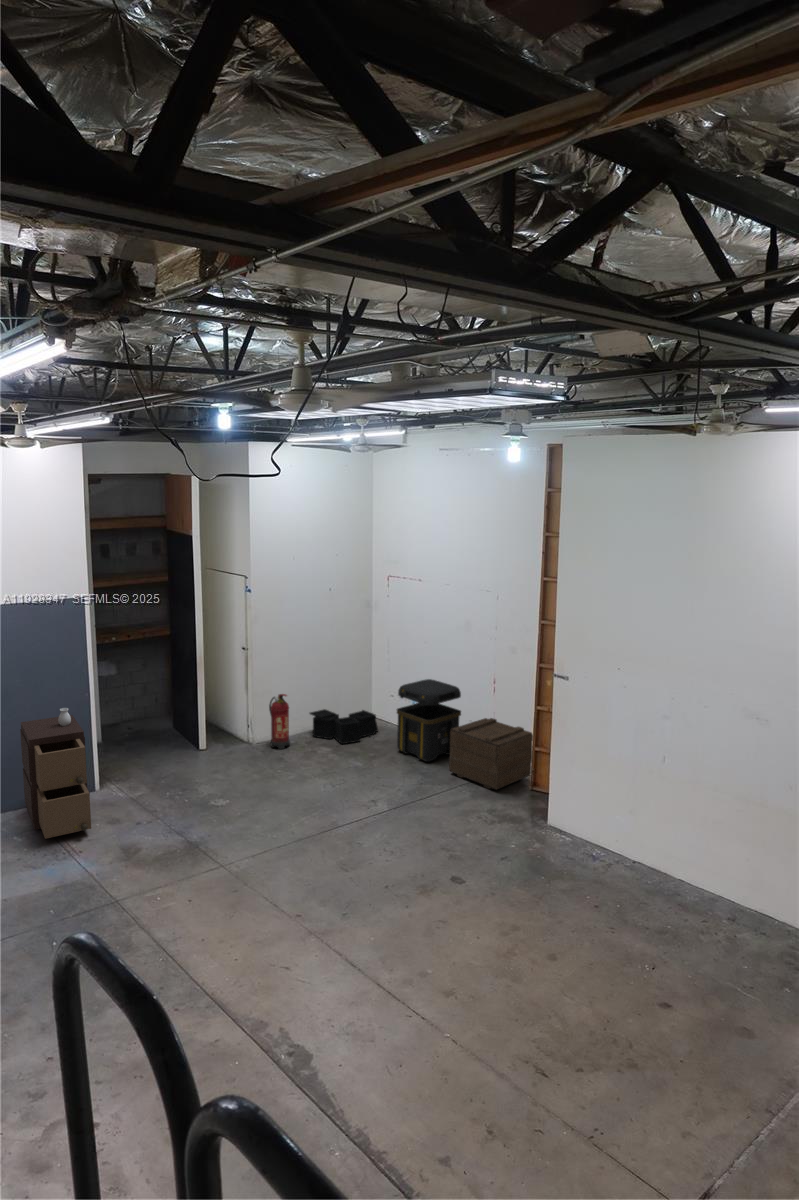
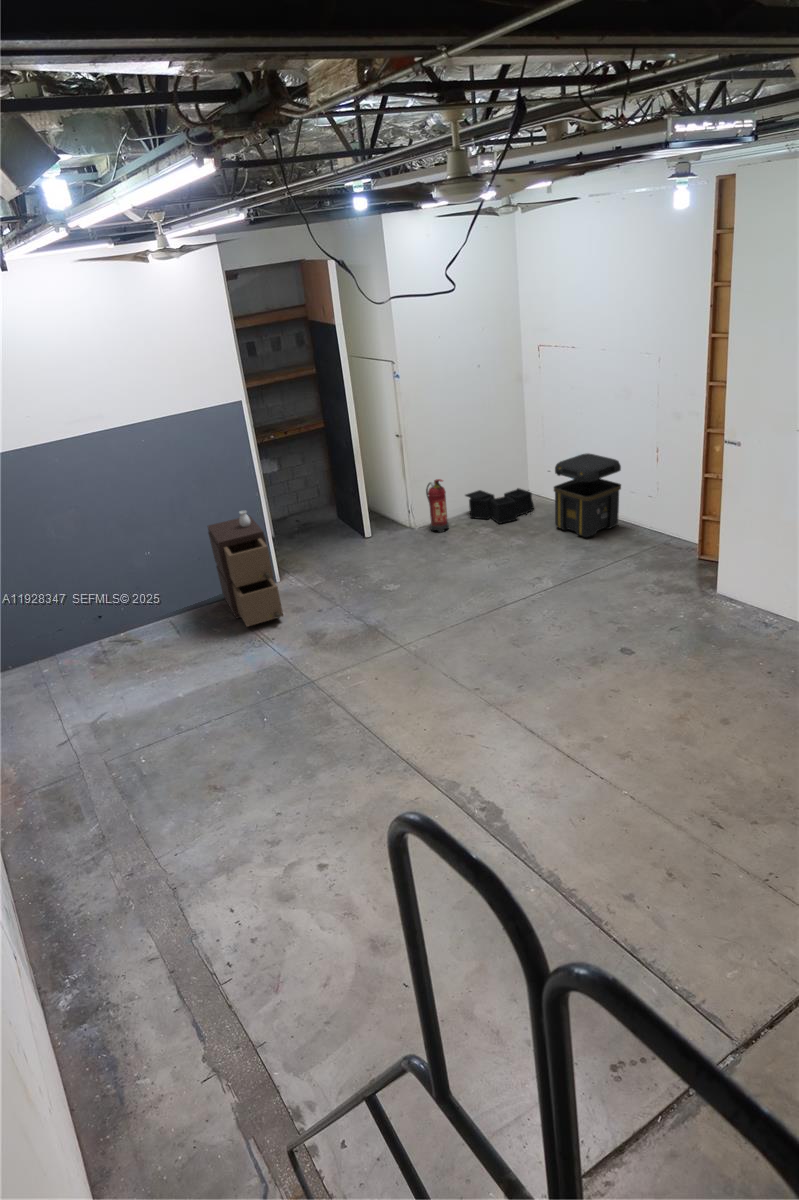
wooden crate: present [449,718,533,790] -> none [610,490,700,563]

